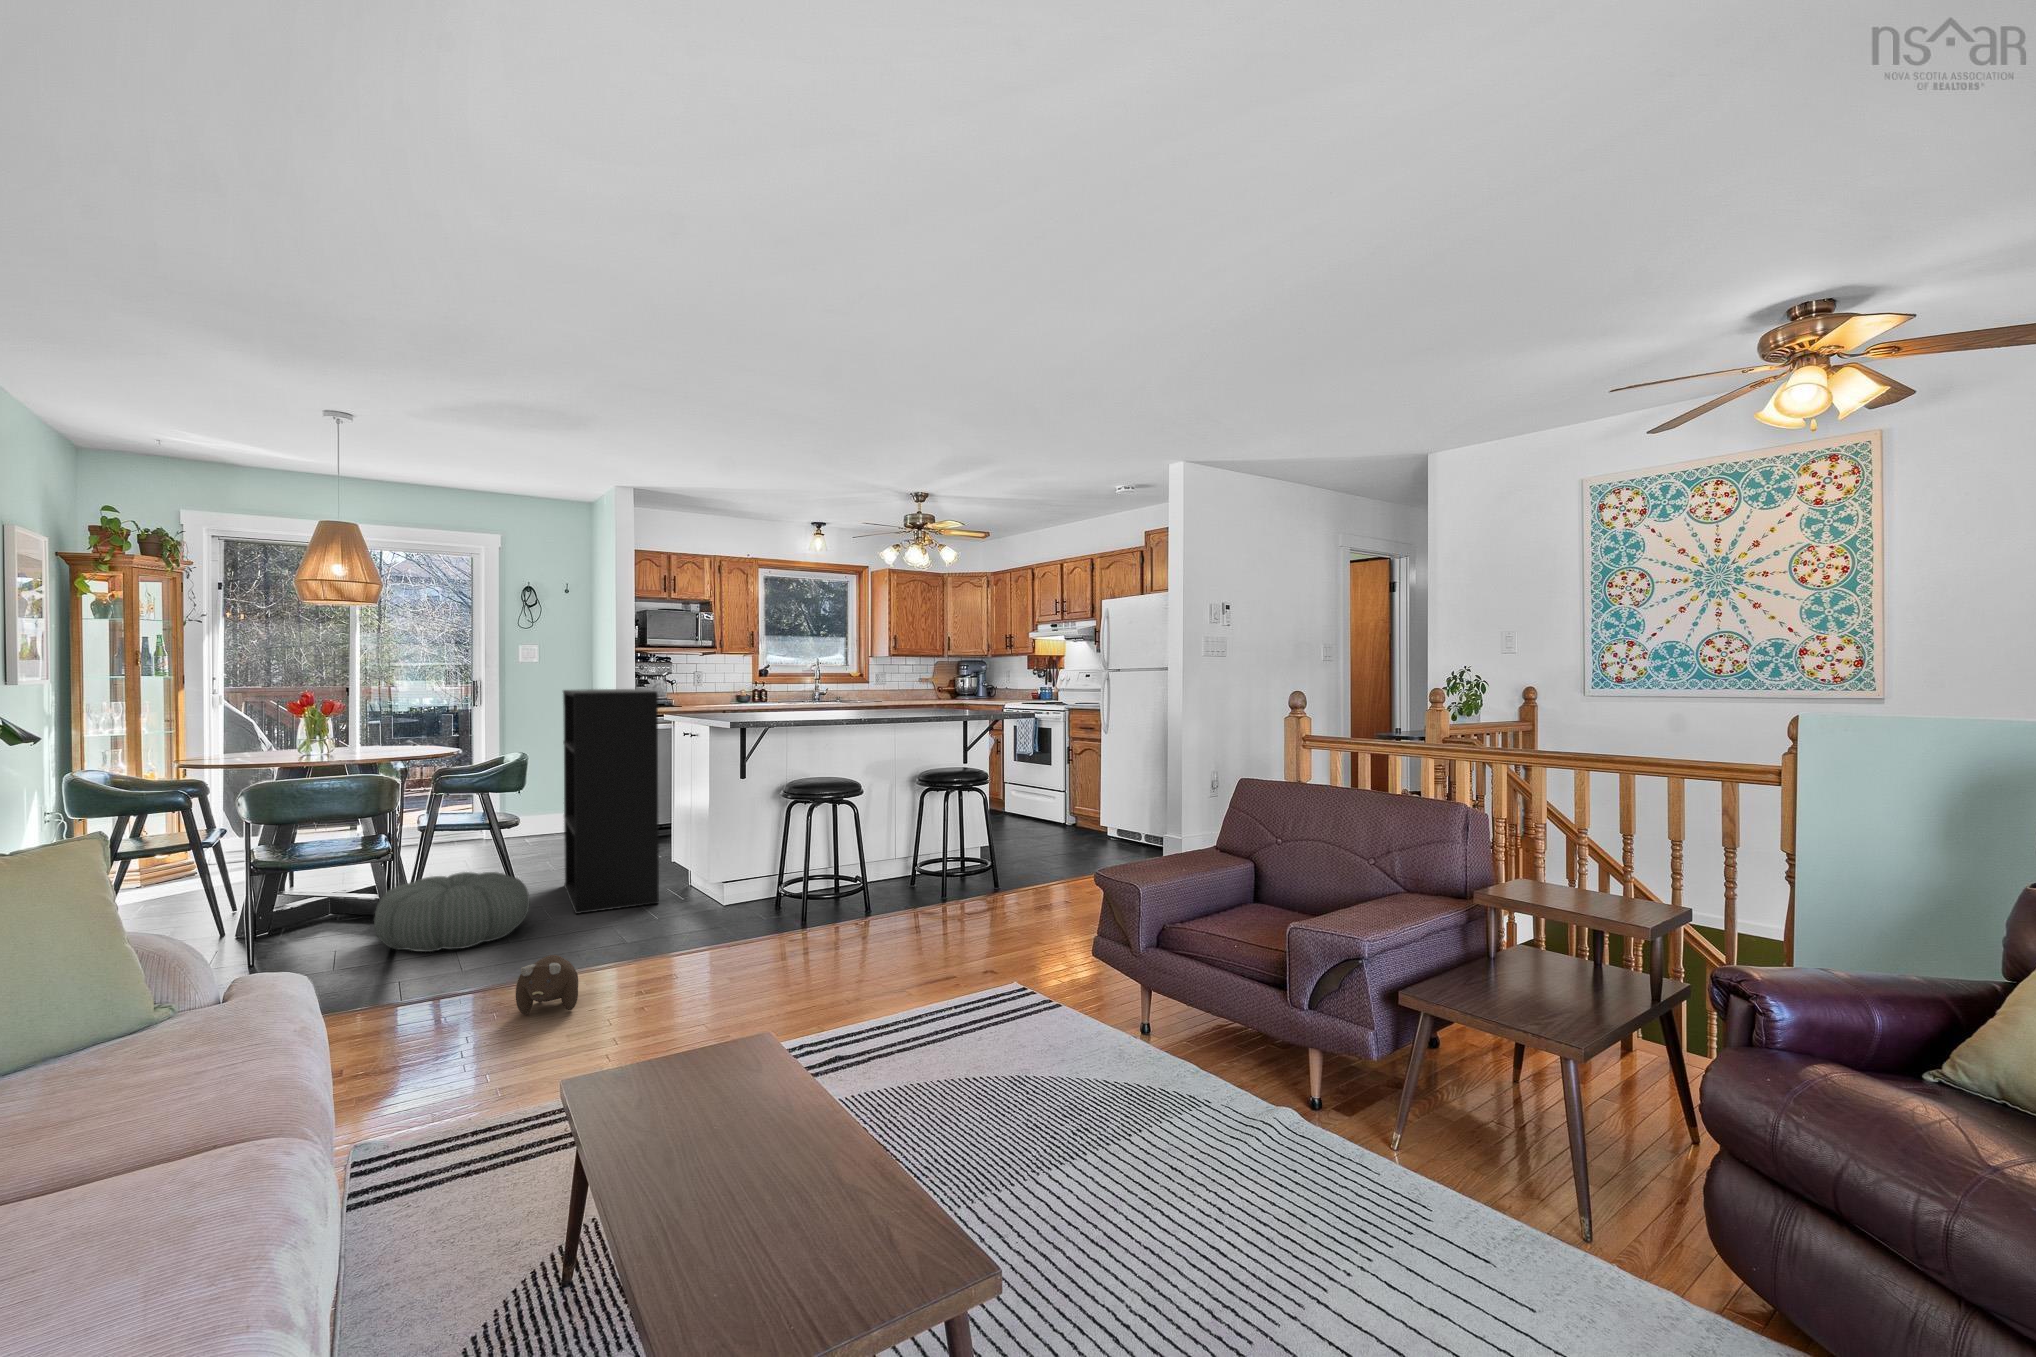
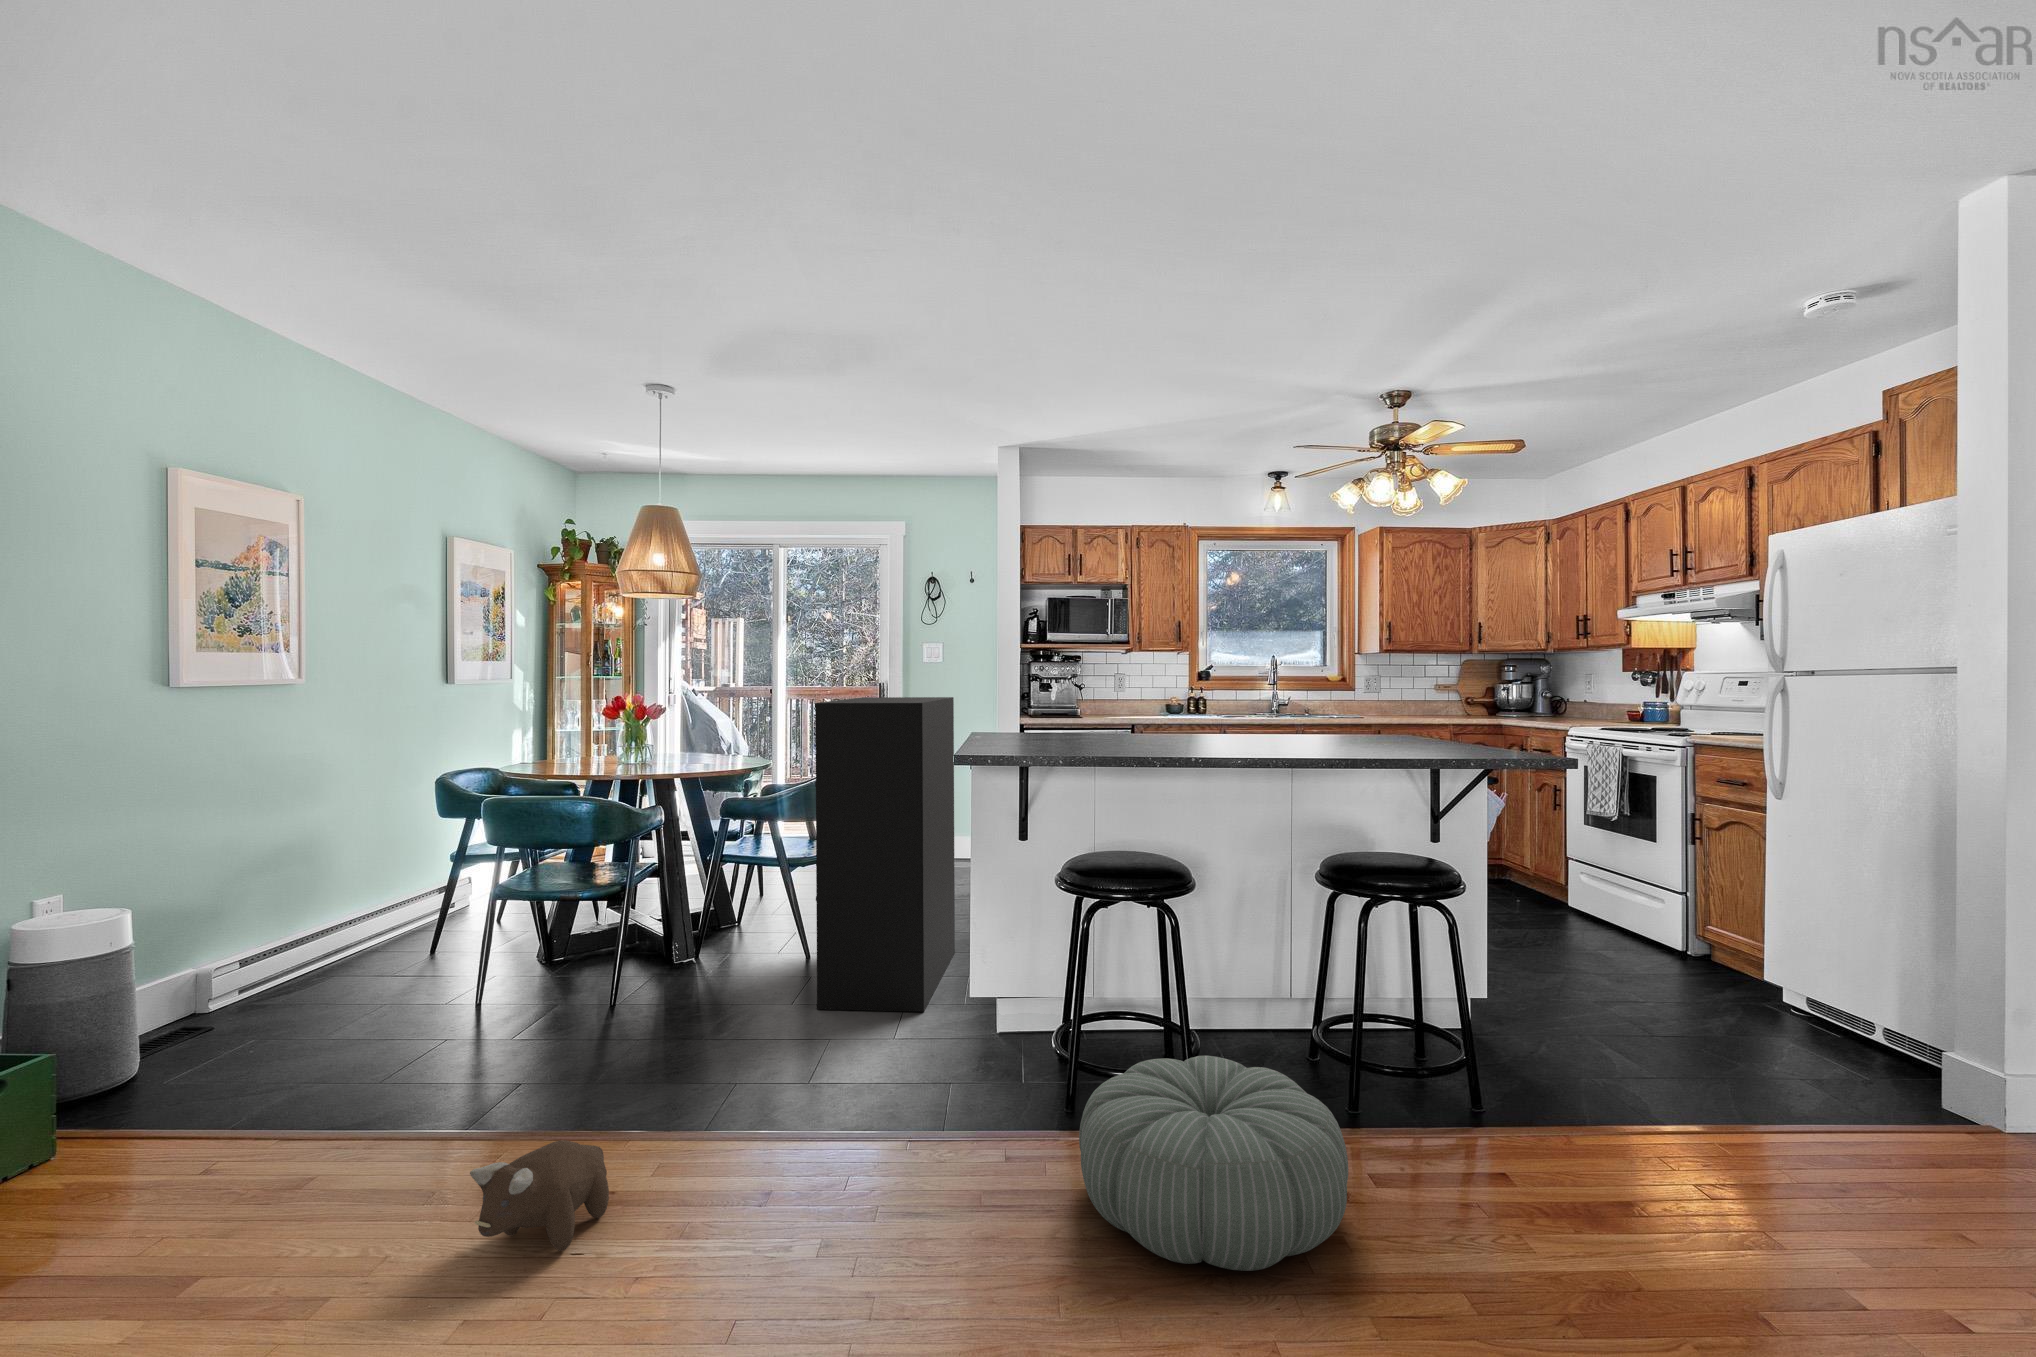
pouf: present [374,872,530,952] -> present [1079,1056,1349,1271]

